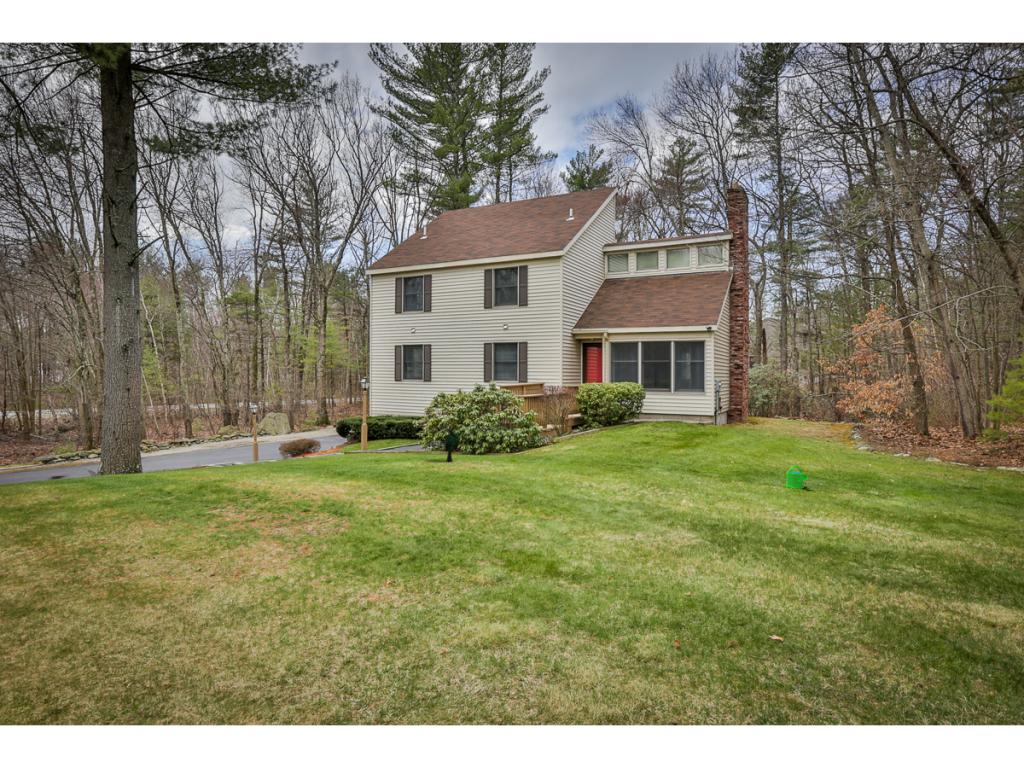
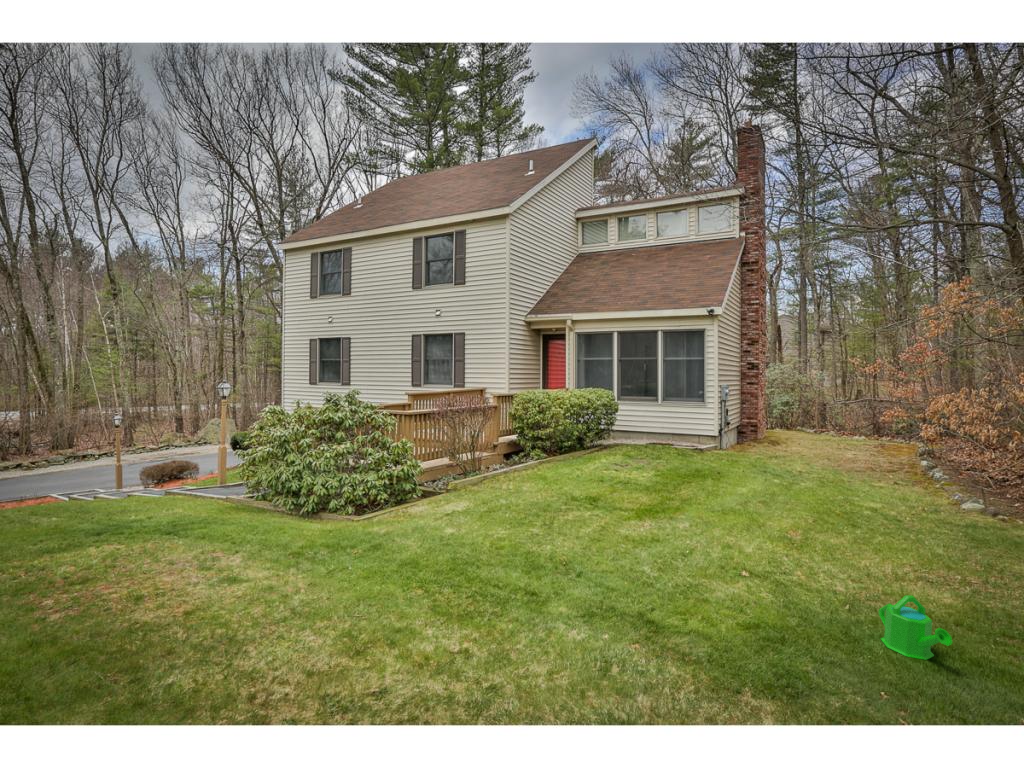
decorative plant: present [440,425,460,462] -> none [182,470,232,541]

